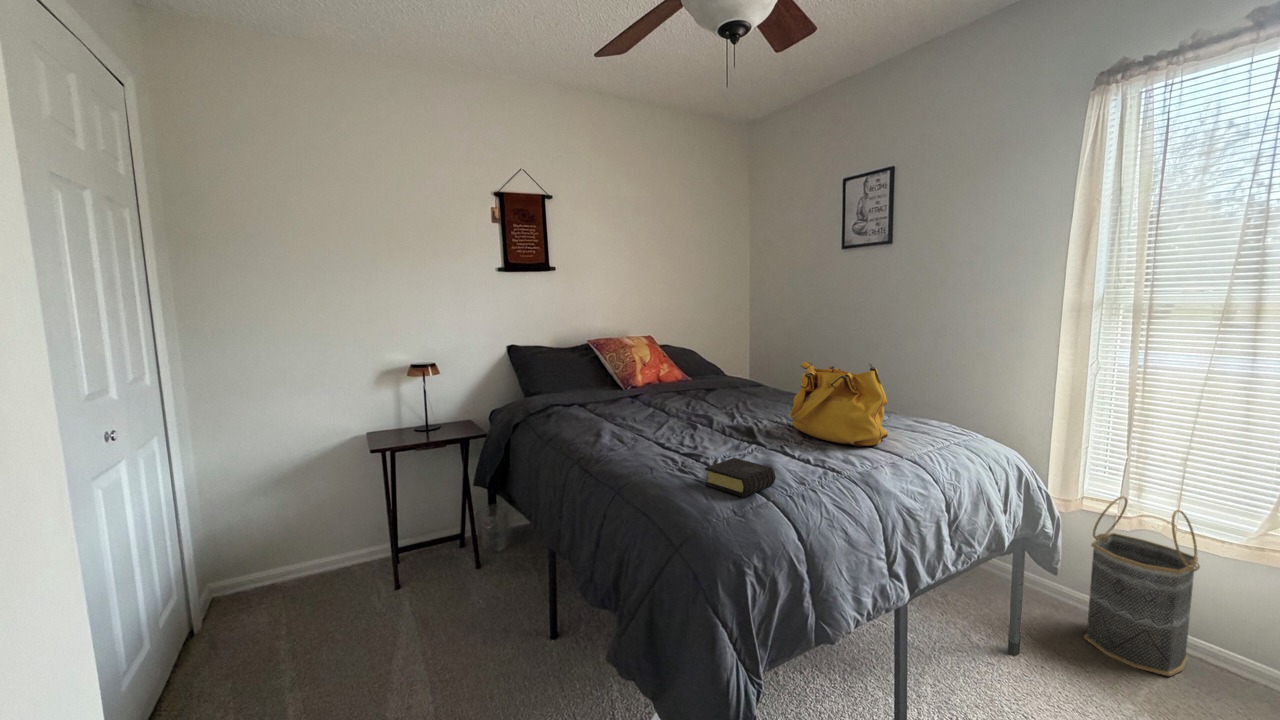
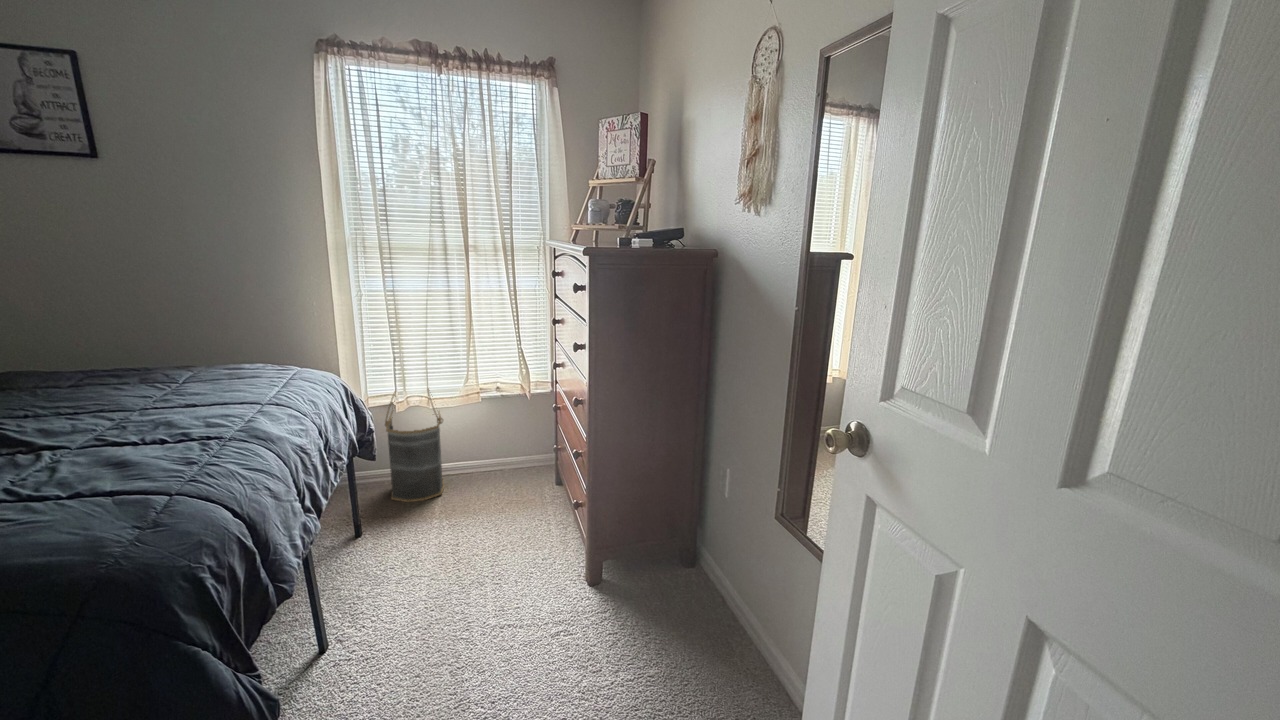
handbag: present [790,361,888,446] -> none [66,311,231,412]
book: present [705,458,776,497] -> none [35,457,162,521]

